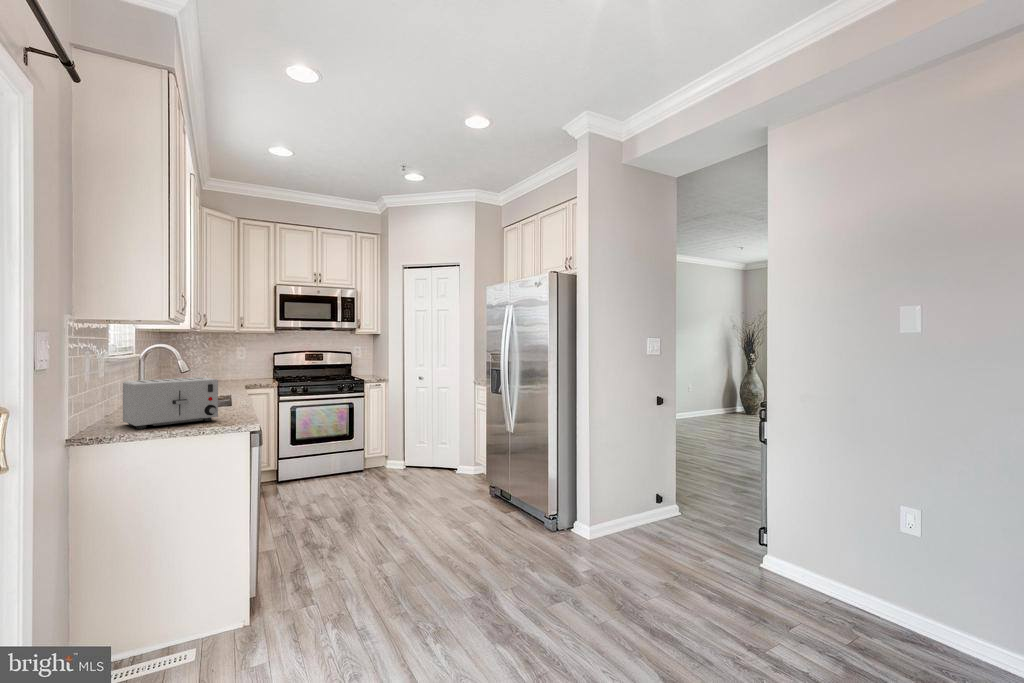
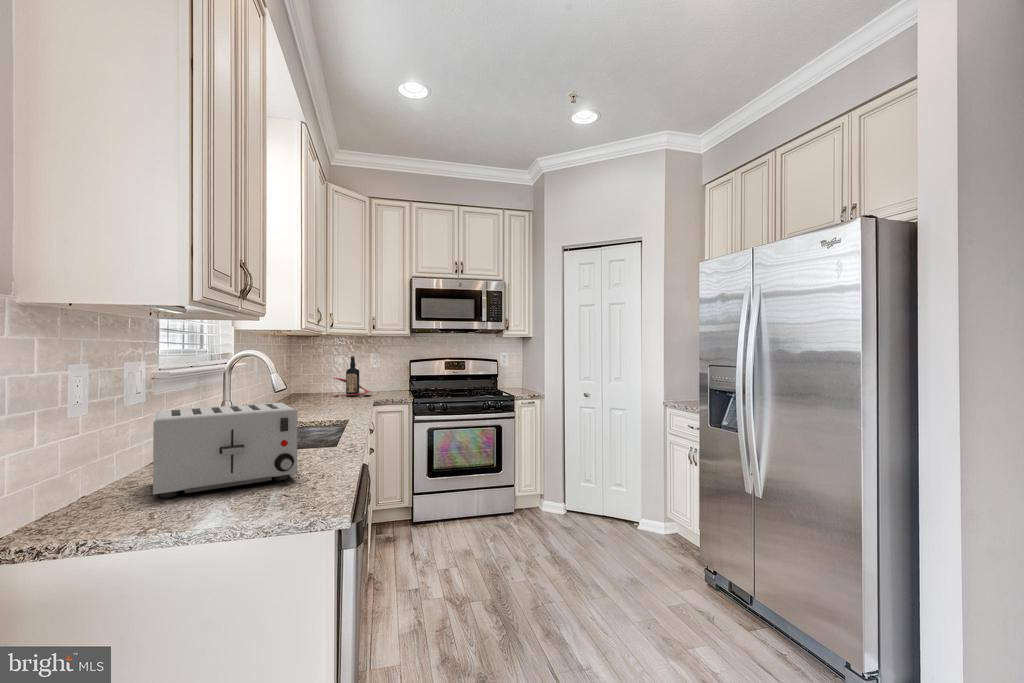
bottle: none [203,349,240,383] -> present [333,356,372,397]

